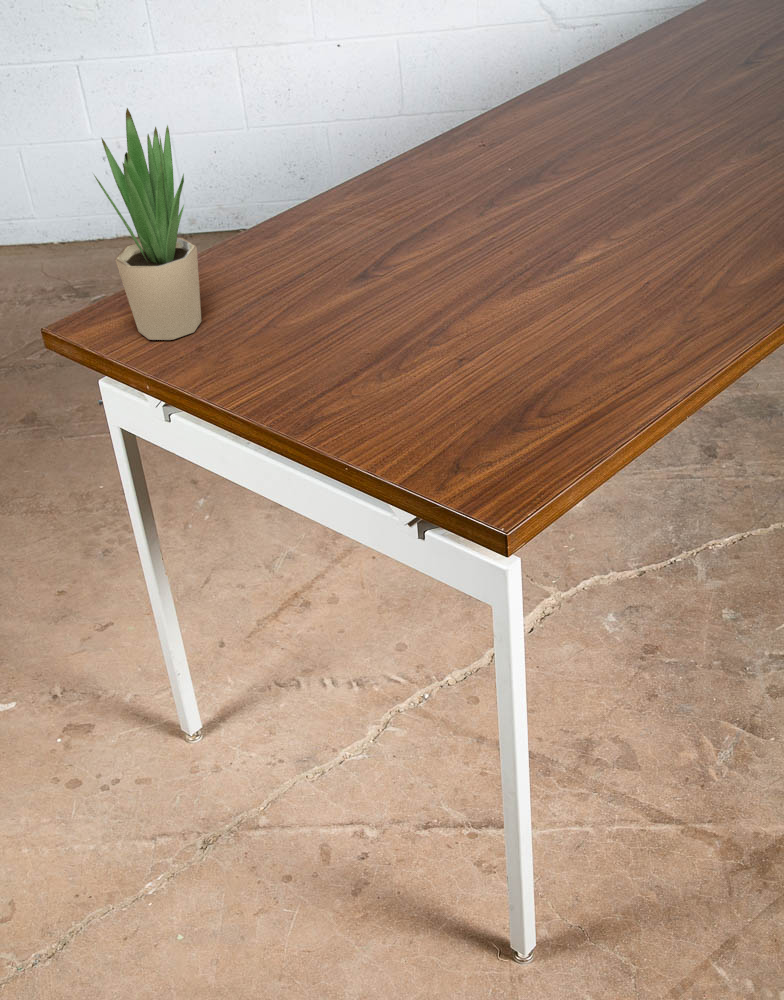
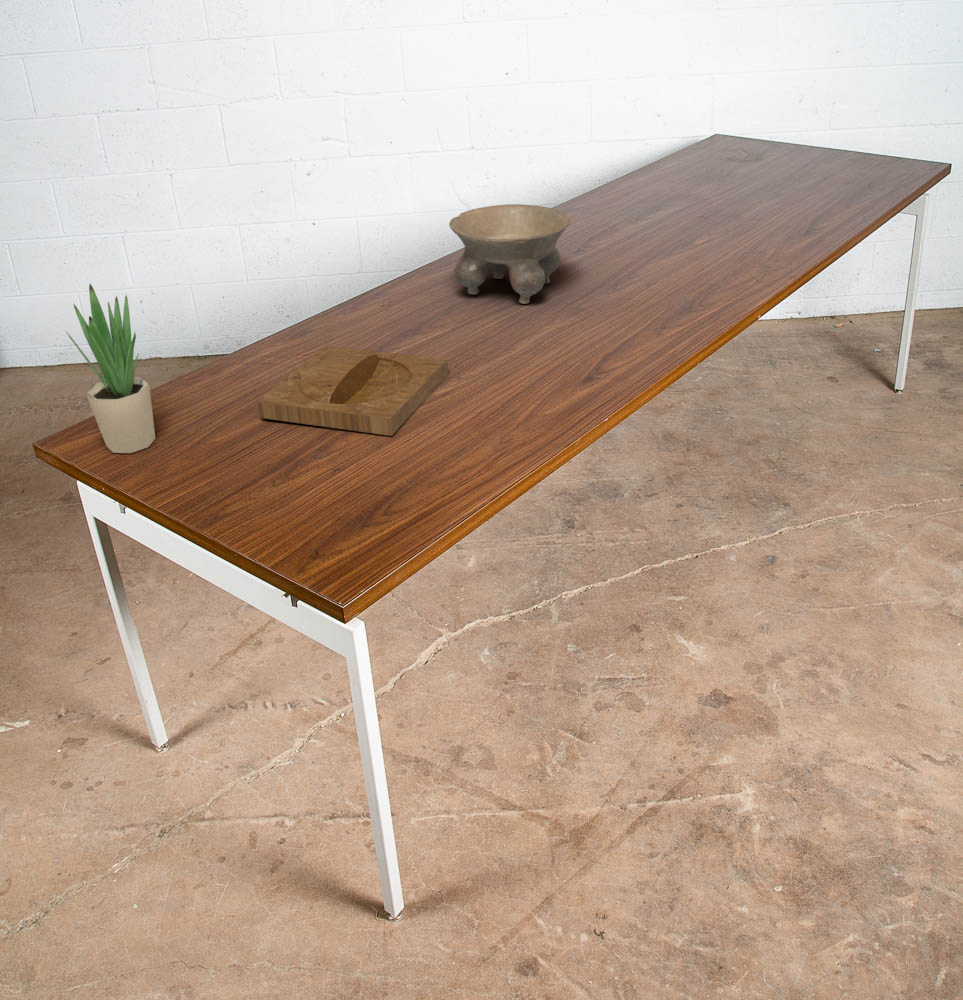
bowl: none [569,7,738,142] -> present [449,204,571,304]
tray: none [335,199,584,313] -> present [257,346,448,436]

